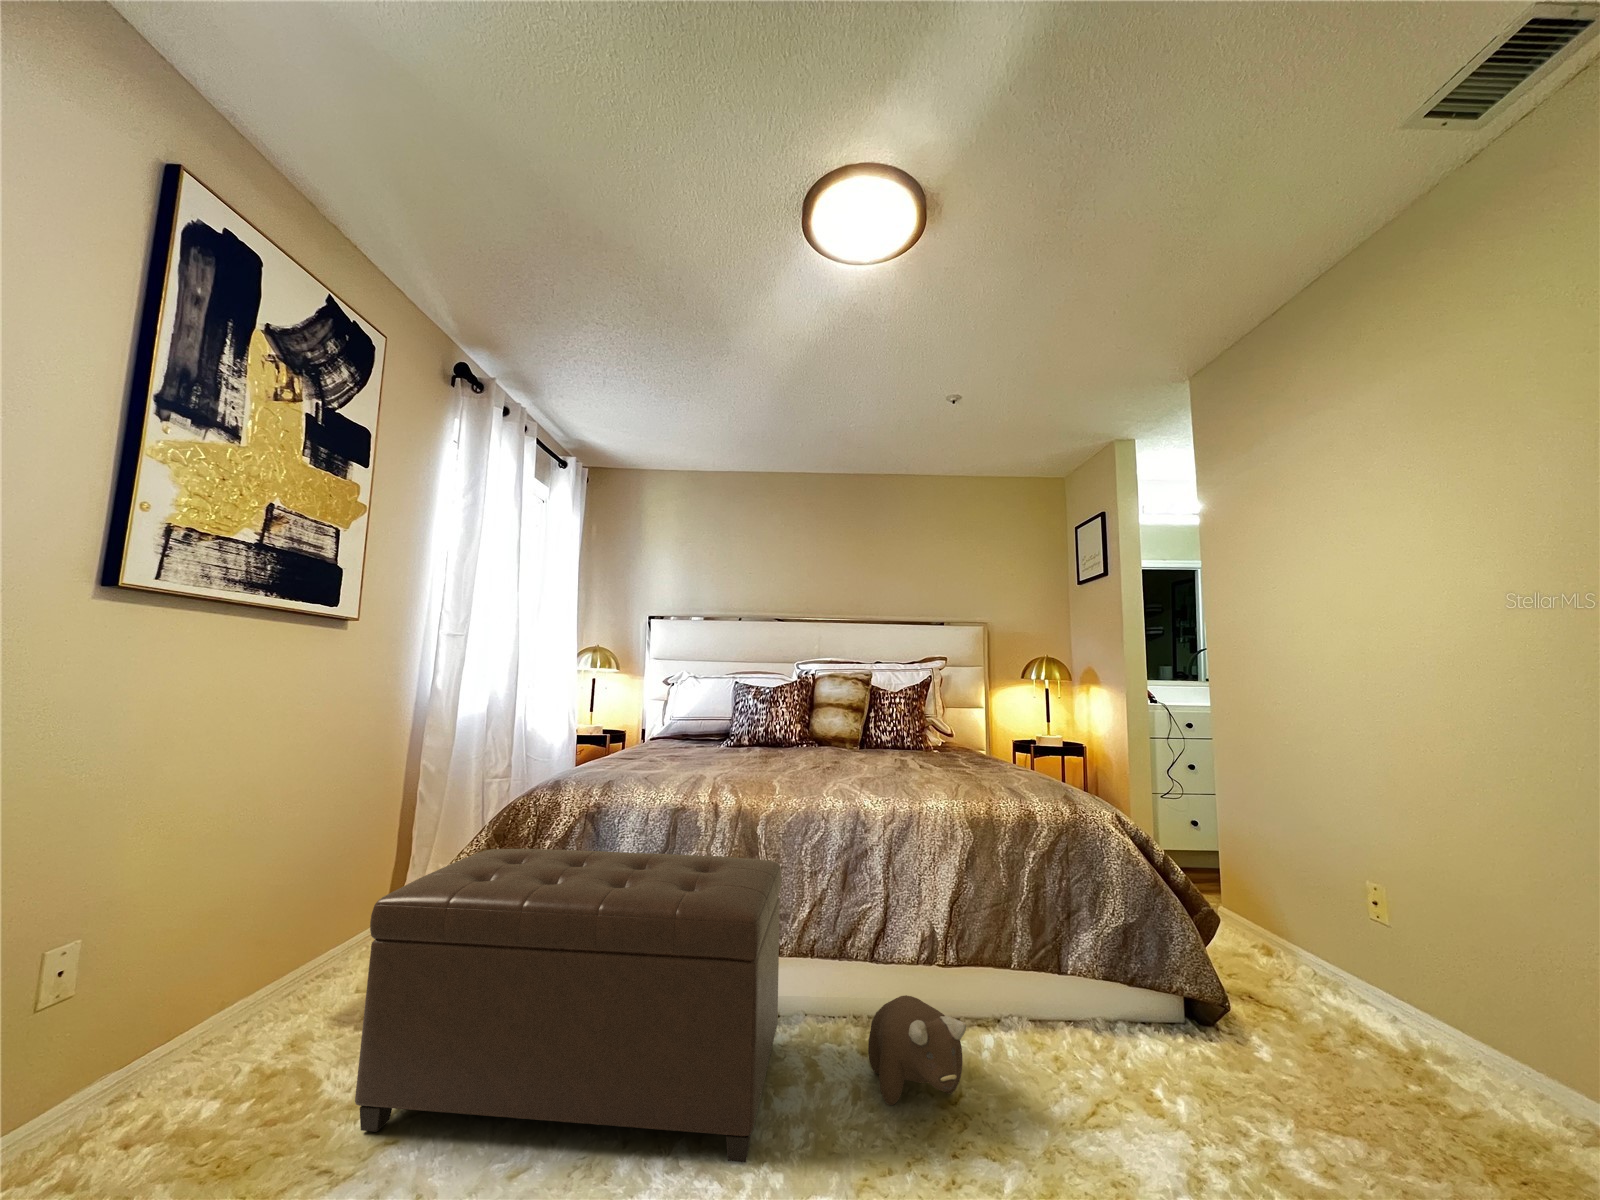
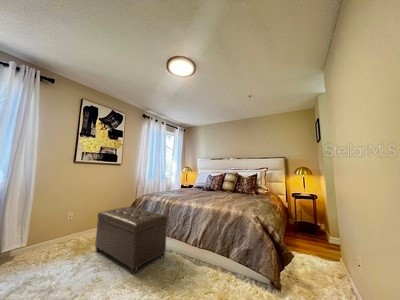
plush toy: present [868,995,966,1105] -> none [167,251,188,277]

